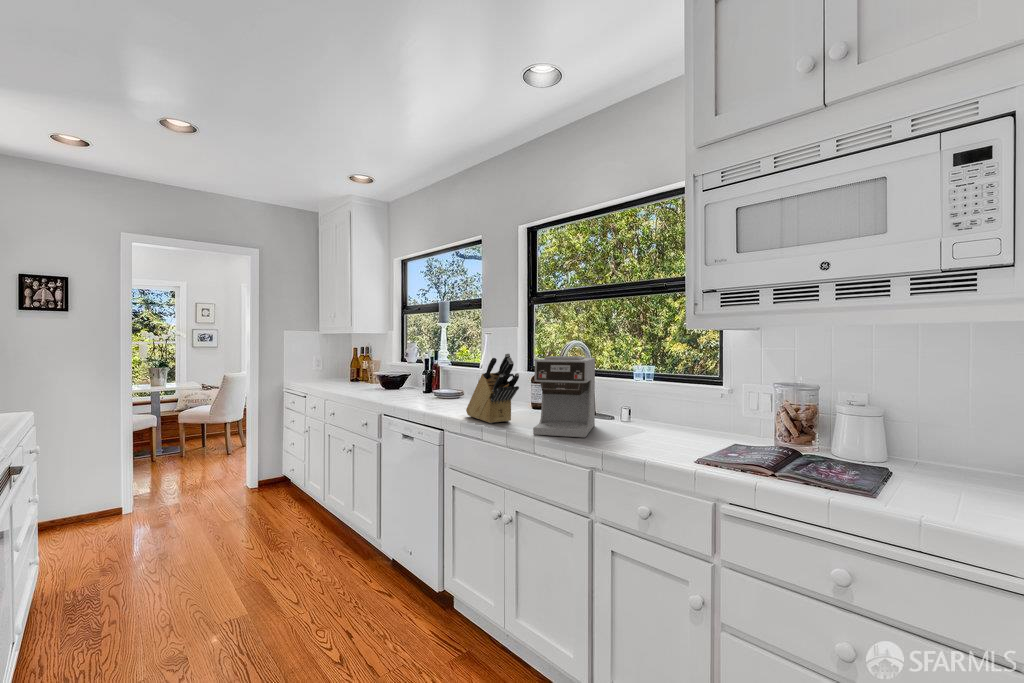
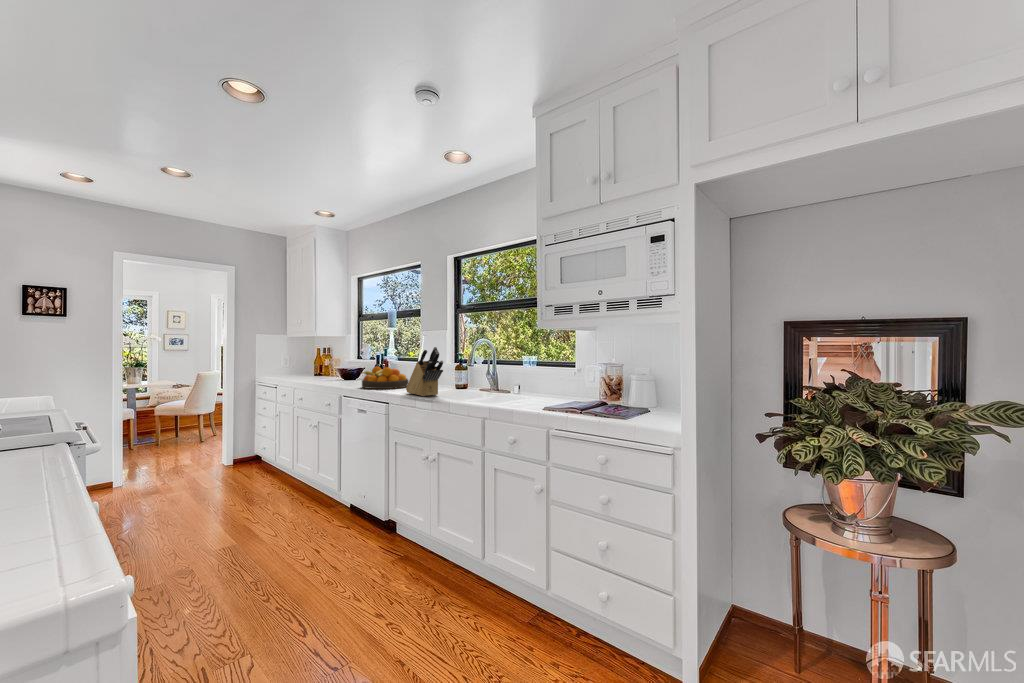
coffee maker: present [533,356,595,438] -> none [451,348,496,402]
fruit bowl: none [406,376,468,407] -> present [361,366,408,389]

